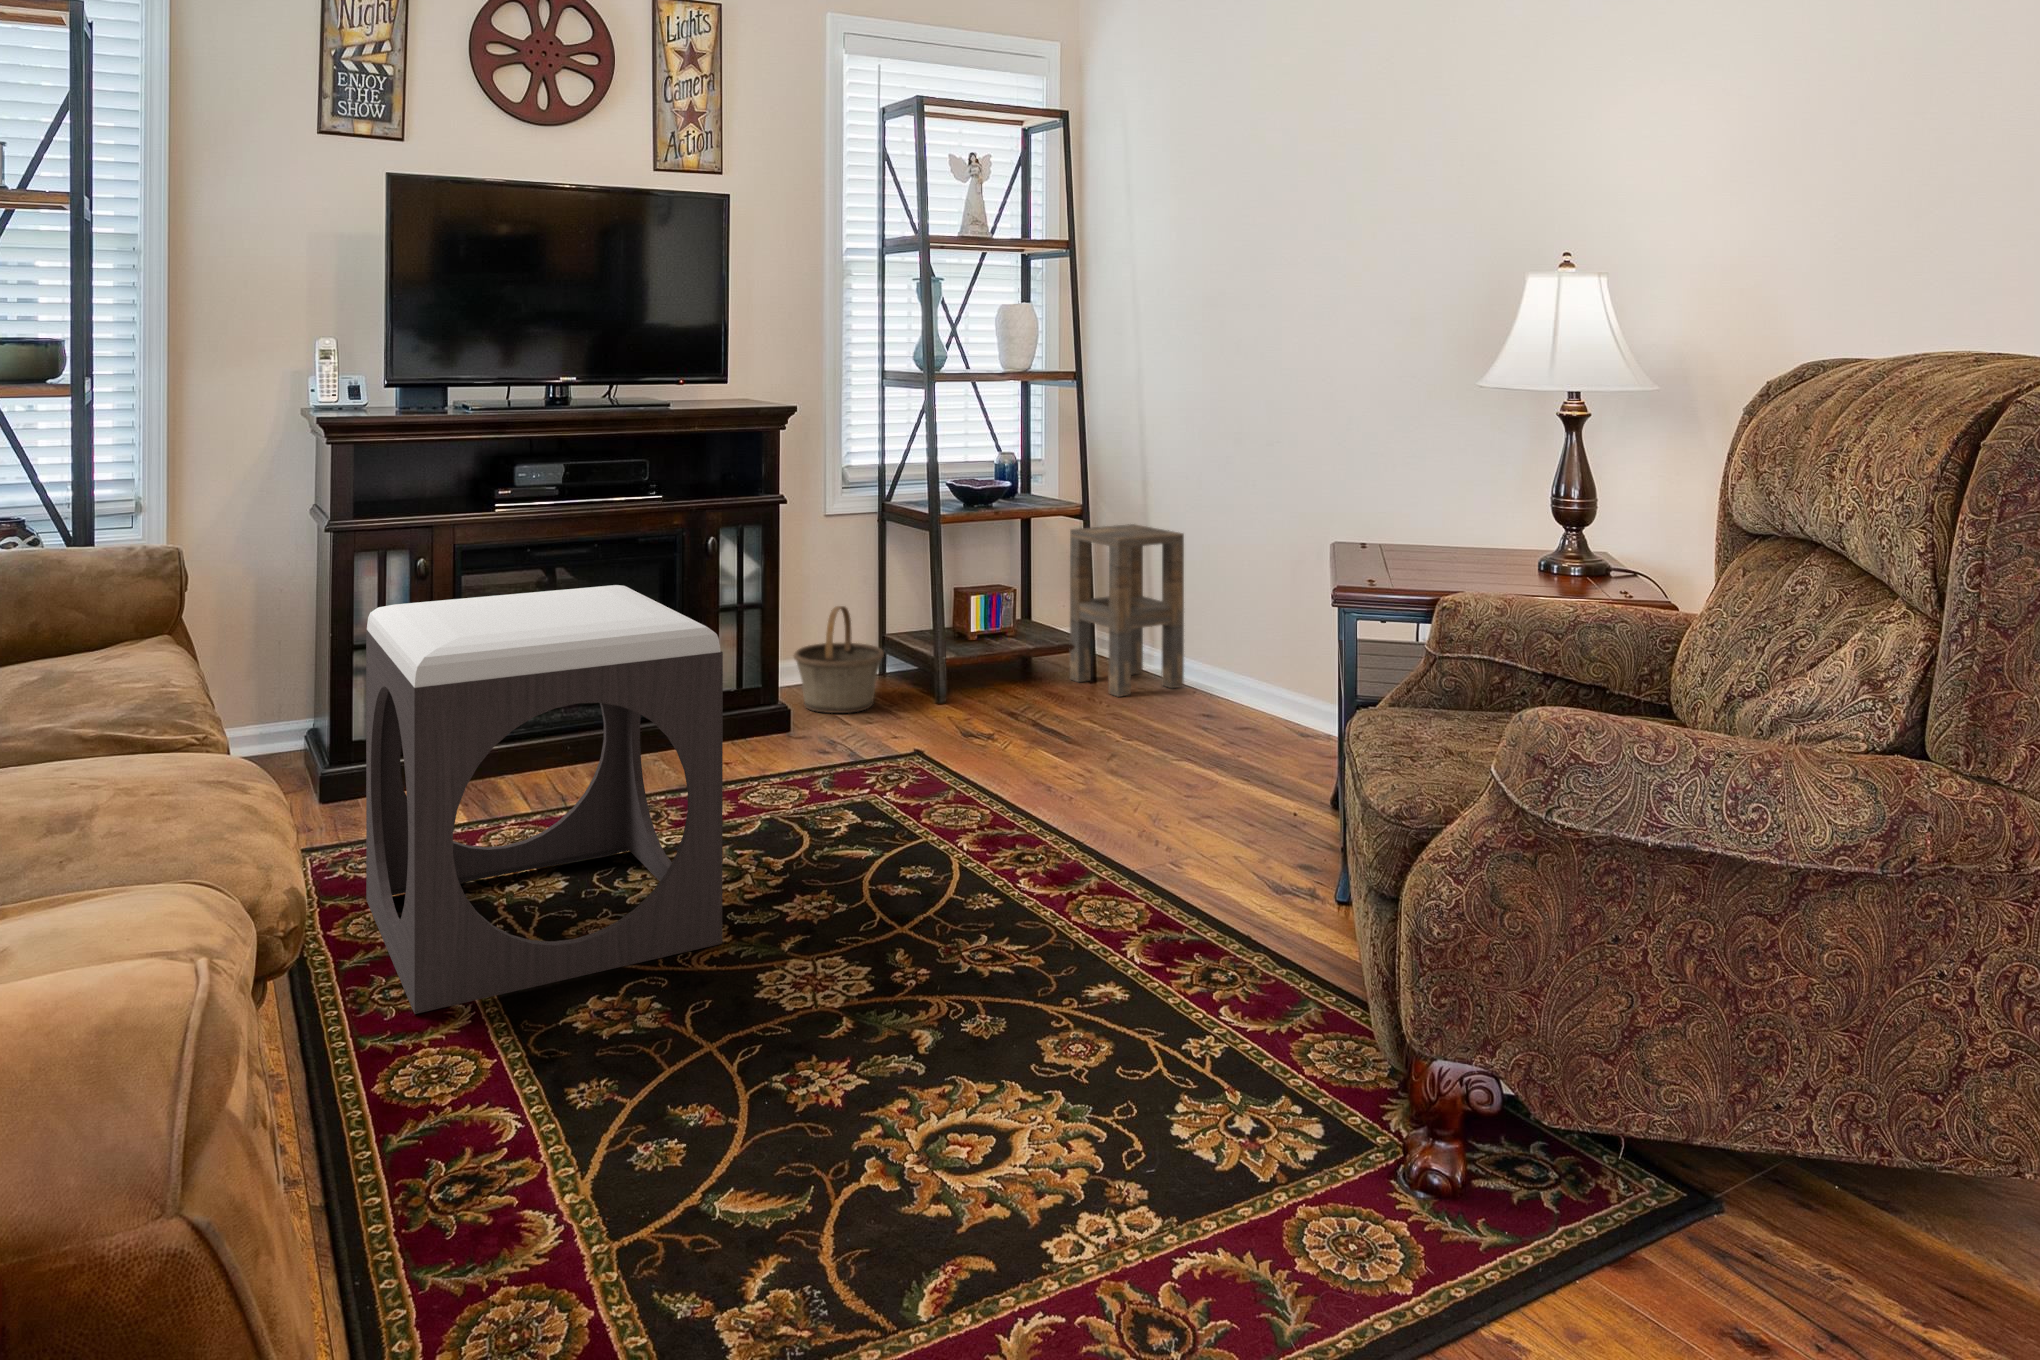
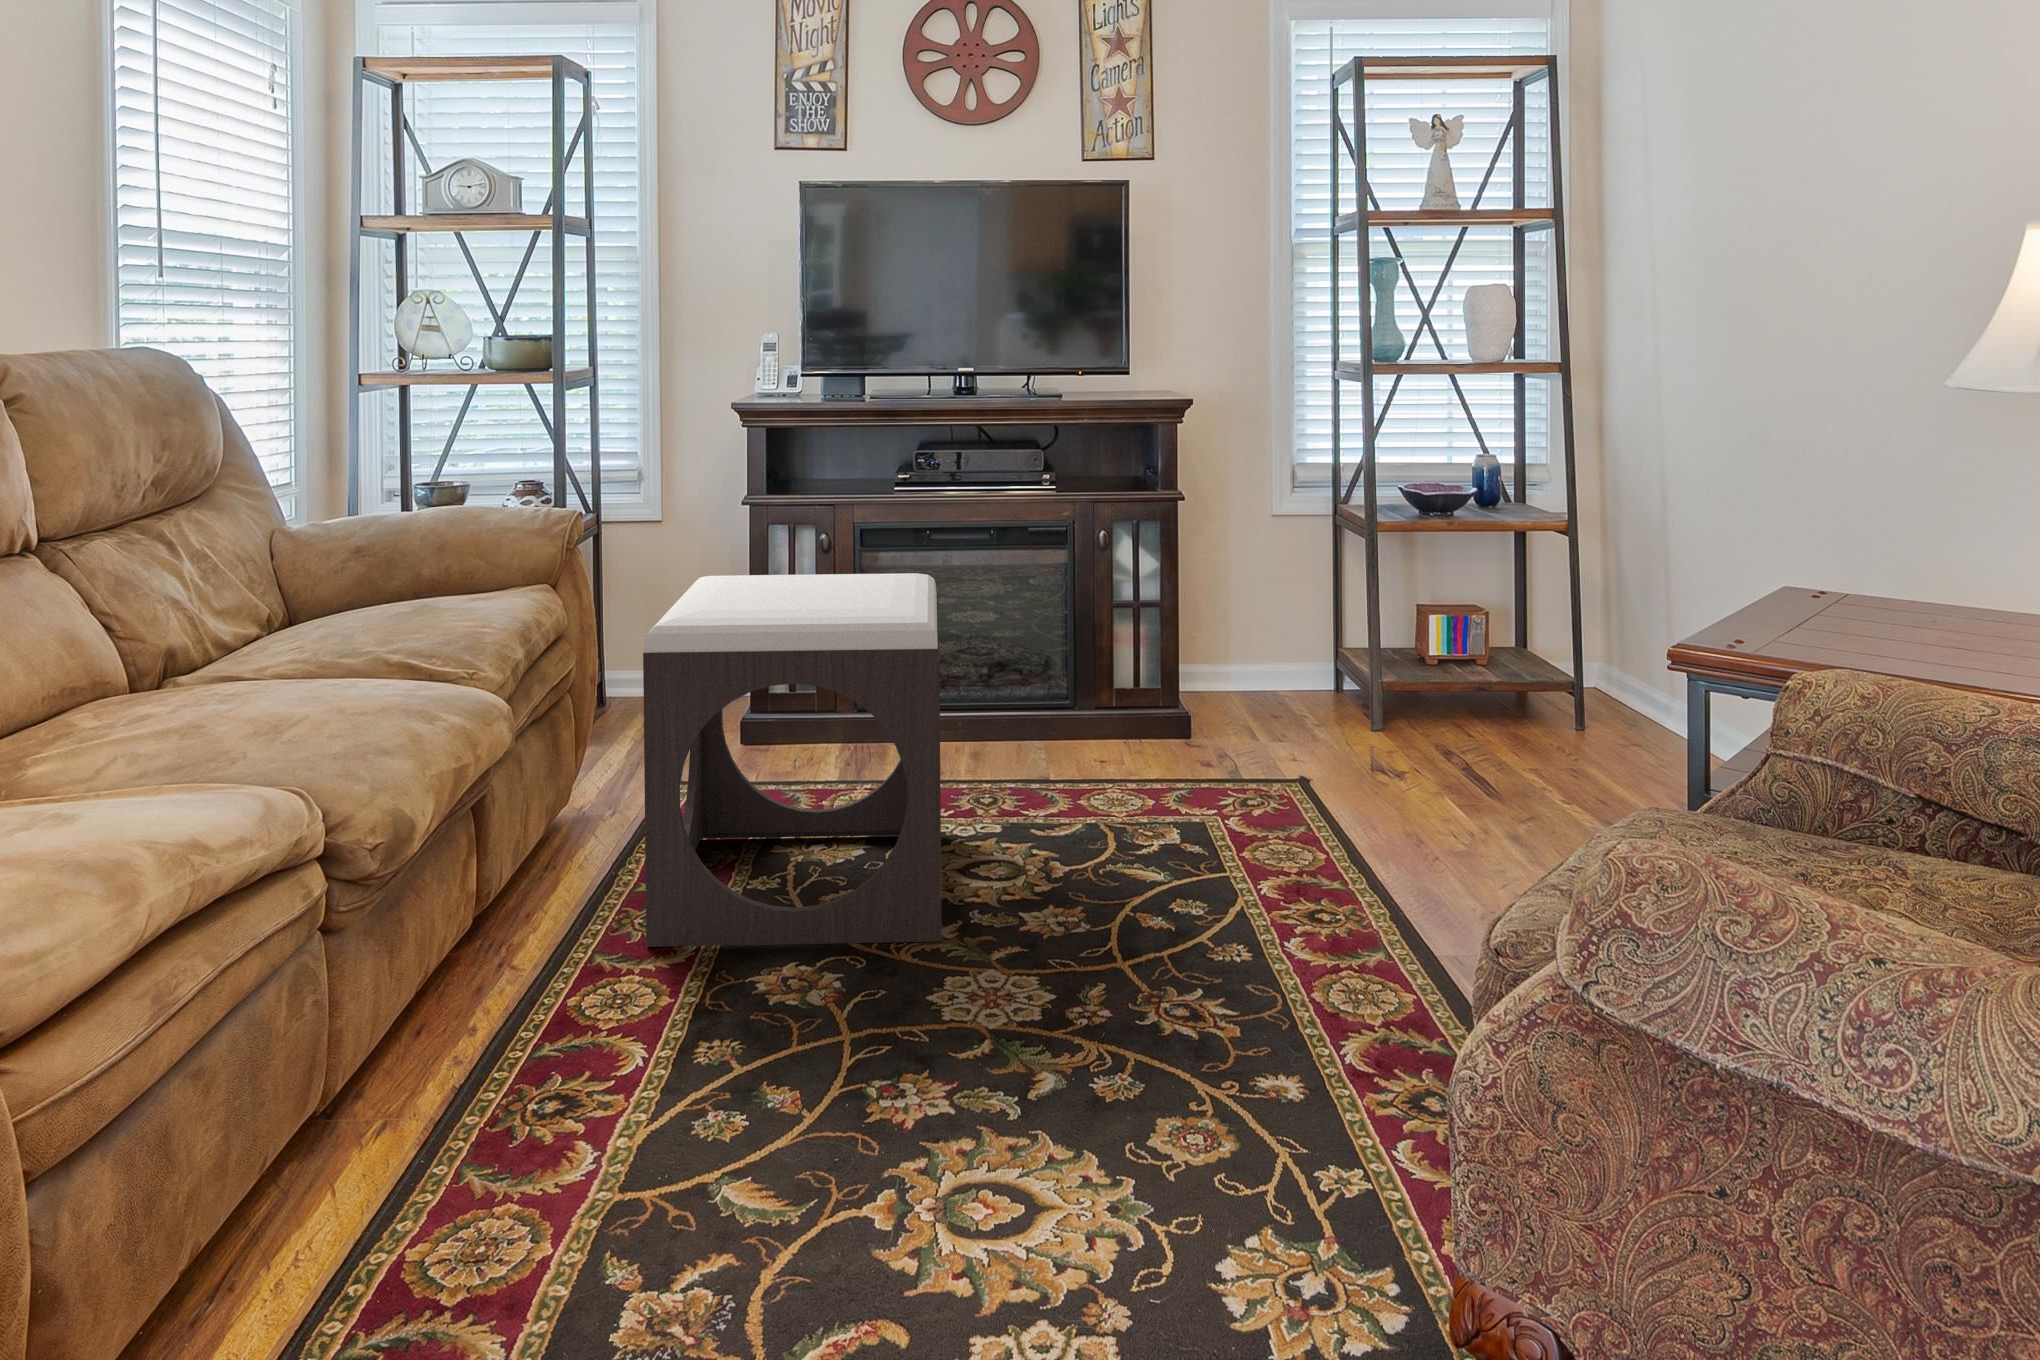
side table: present [1070,524,1184,697] -> none [1552,547,1695,751]
basket: present [793,606,884,713] -> none [1212,613,1312,728]

